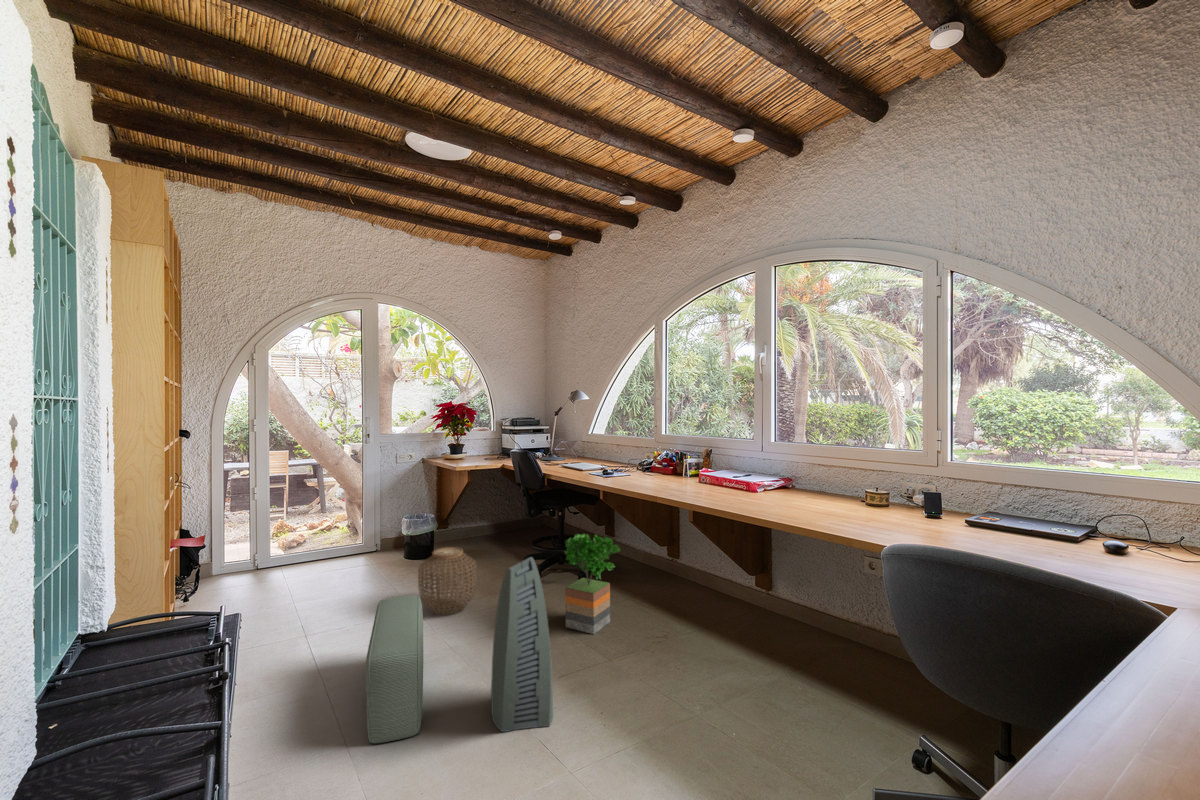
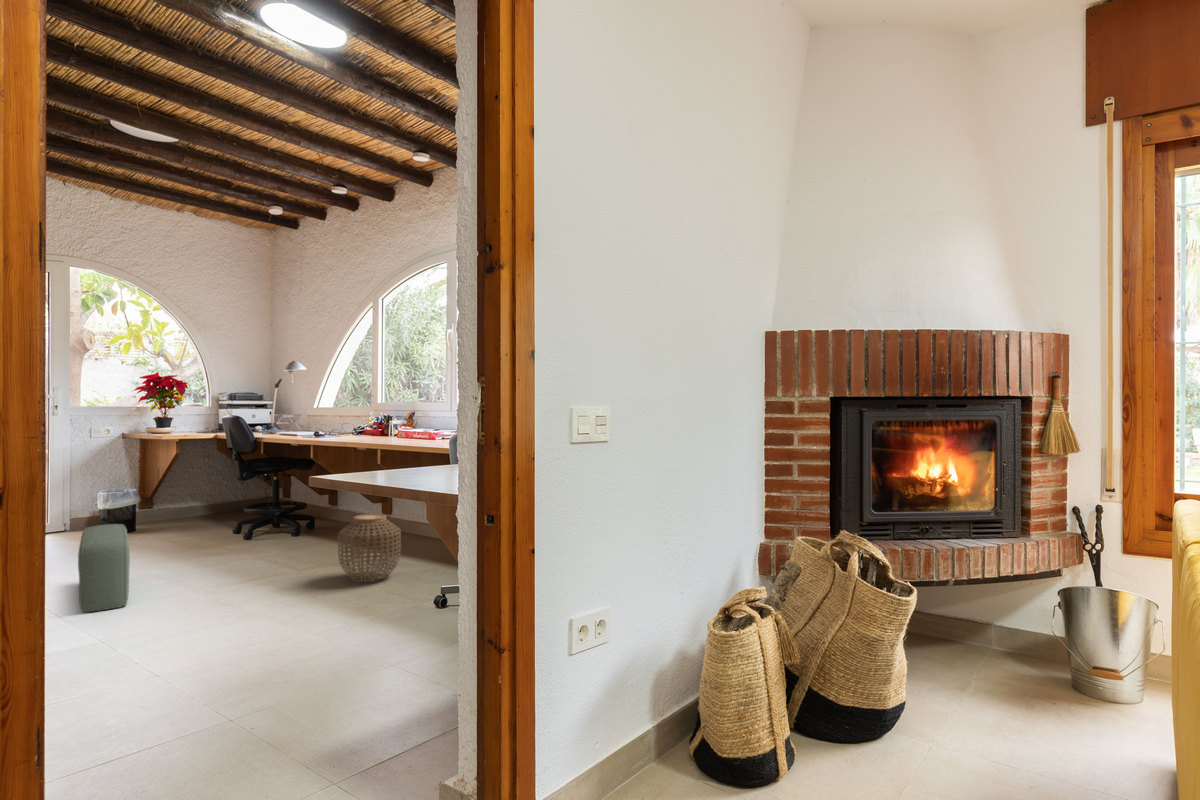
potted tree: present [565,534,620,634] -> none [266,479,321,559]
woven basket: present [418,547,477,615] -> present [338,514,401,582]
air purifier: present [491,557,553,732] -> none [190,476,243,600]

